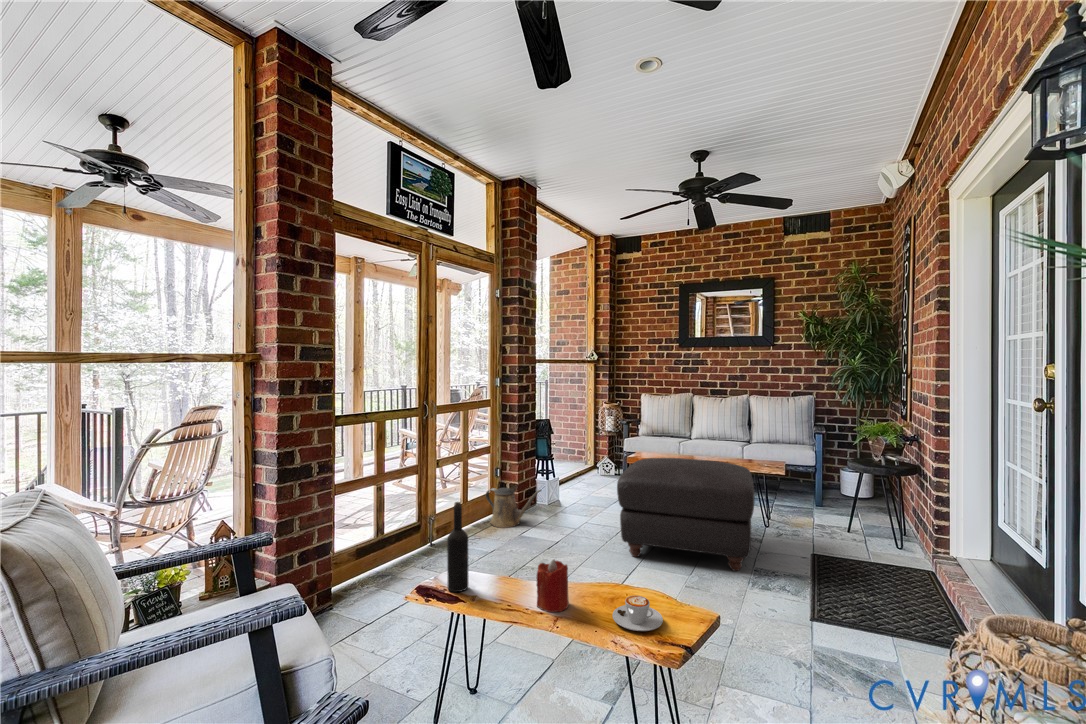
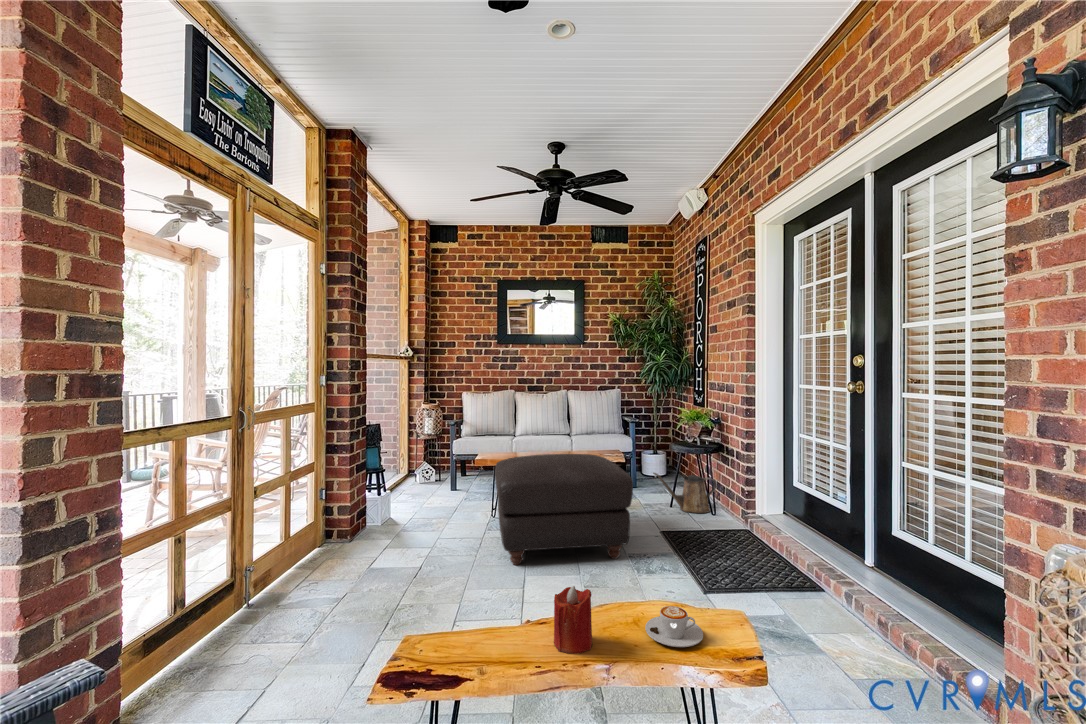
watering can: present [486,488,541,528] -> present [653,473,717,513]
wine bottle: present [447,502,468,592] -> none [421,536,451,664]

